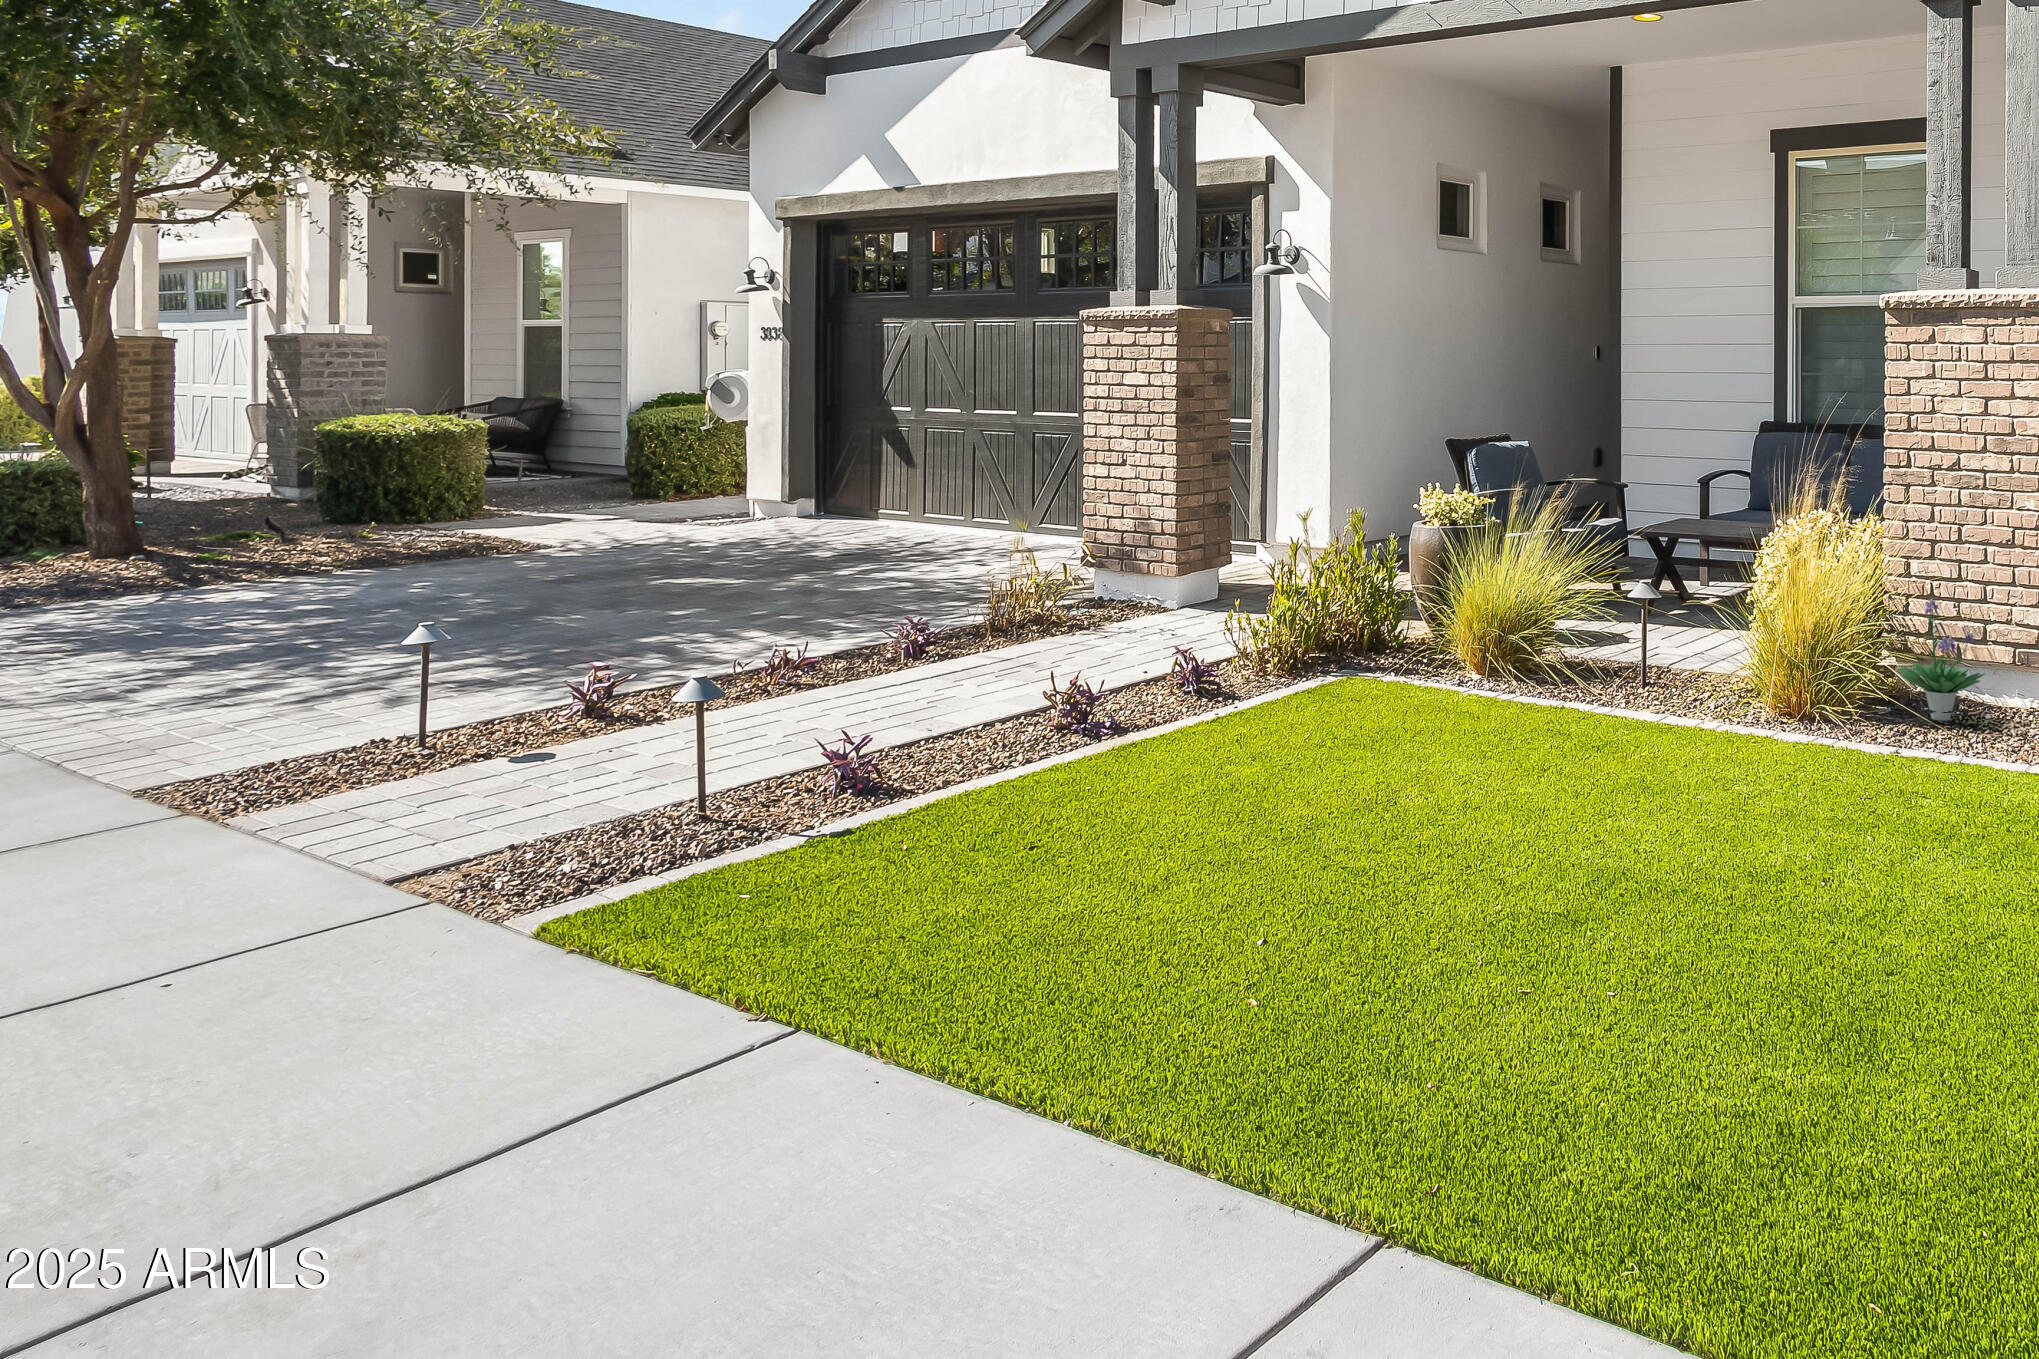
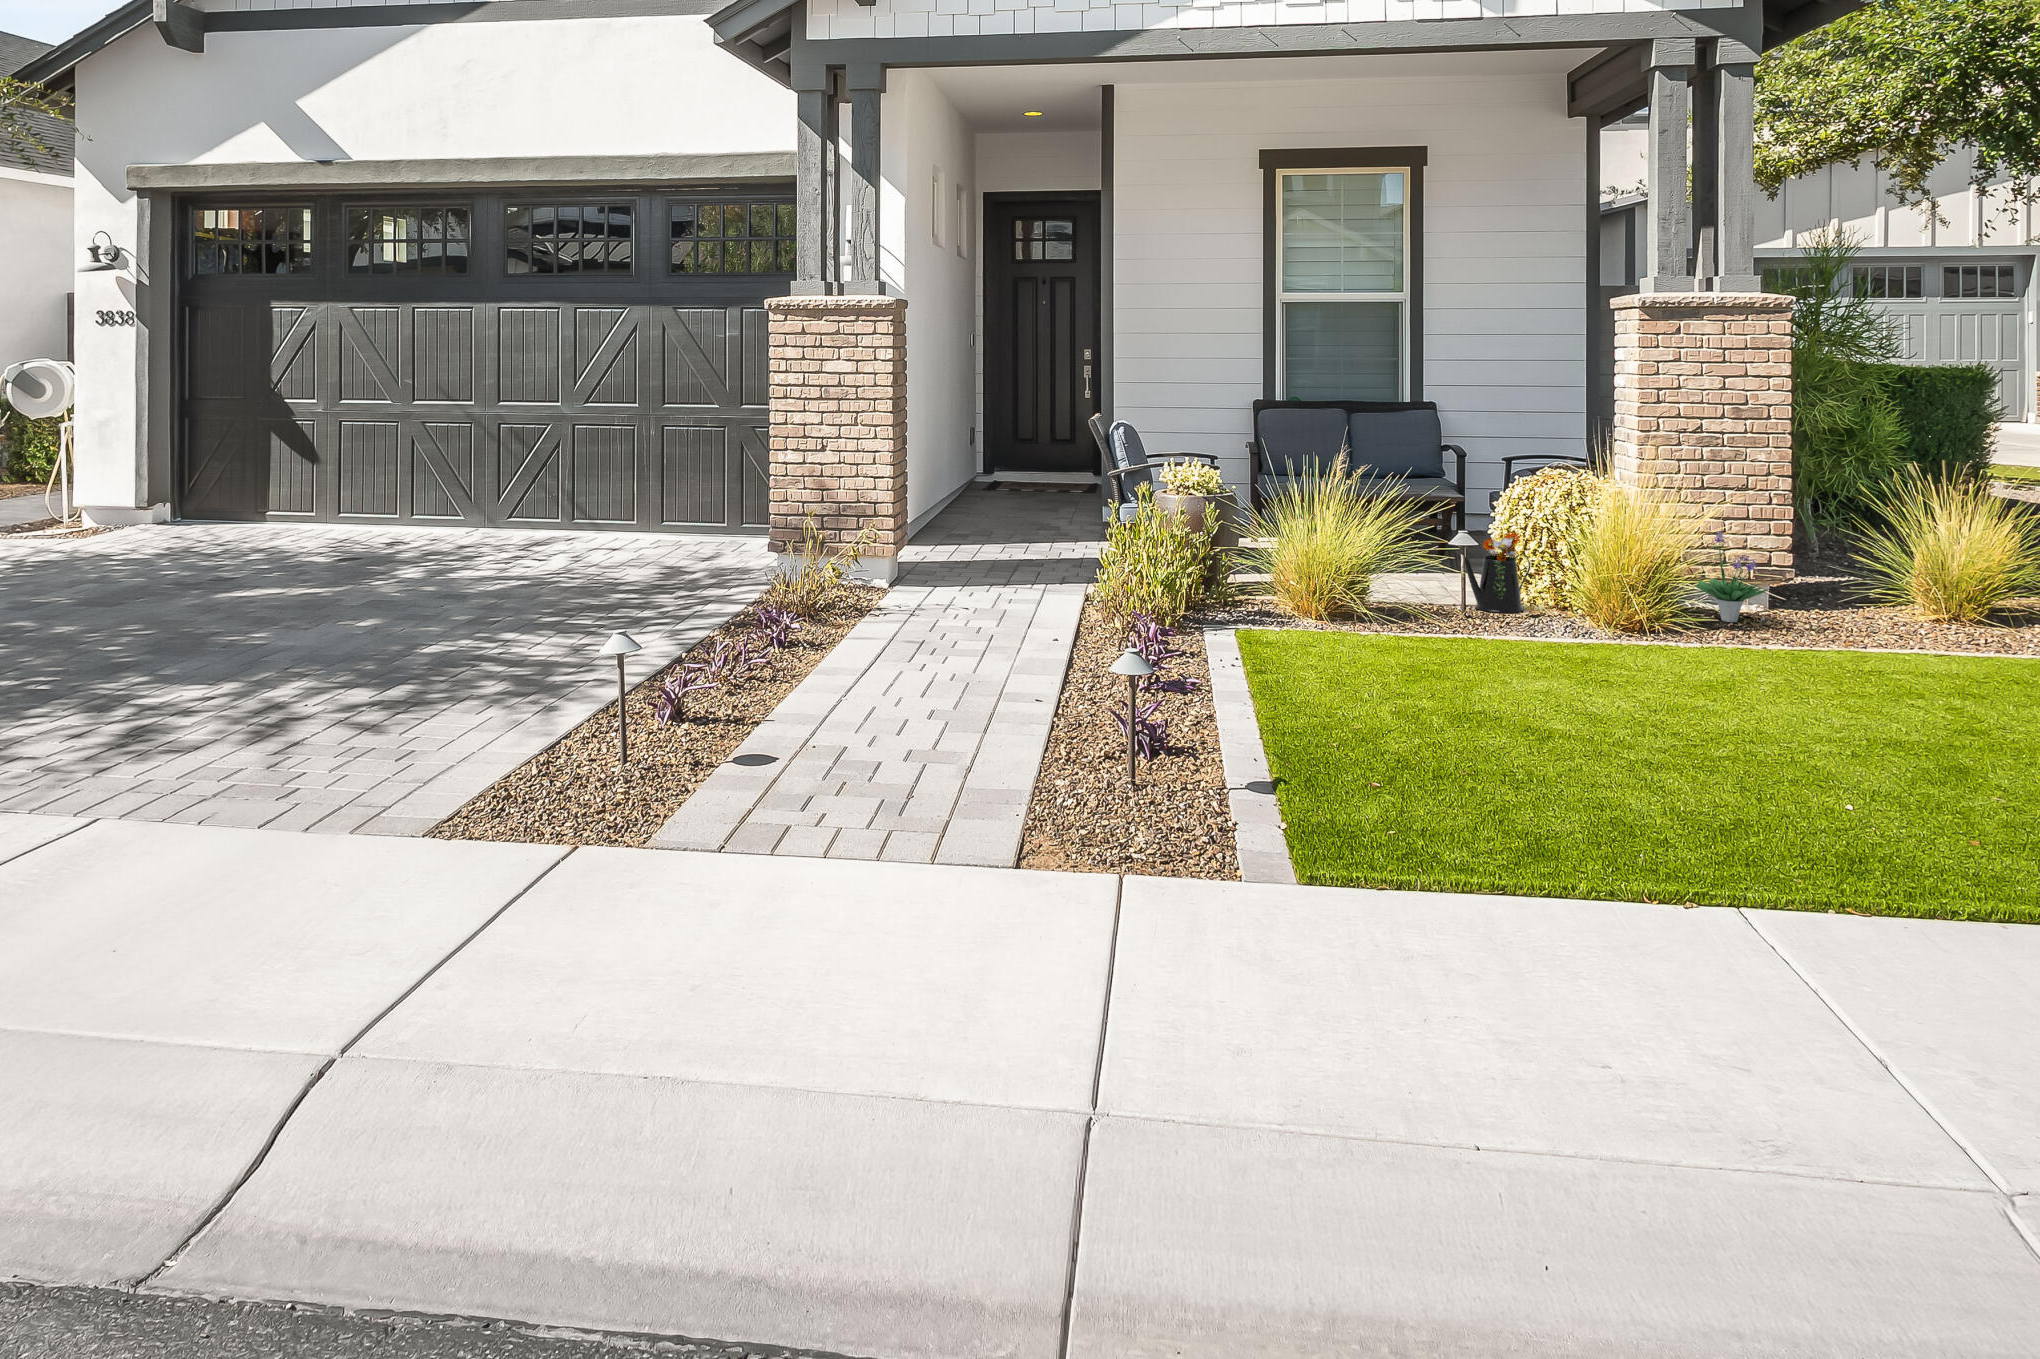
watering can: none [1659,584,1743,685] -> present [1465,532,1530,613]

